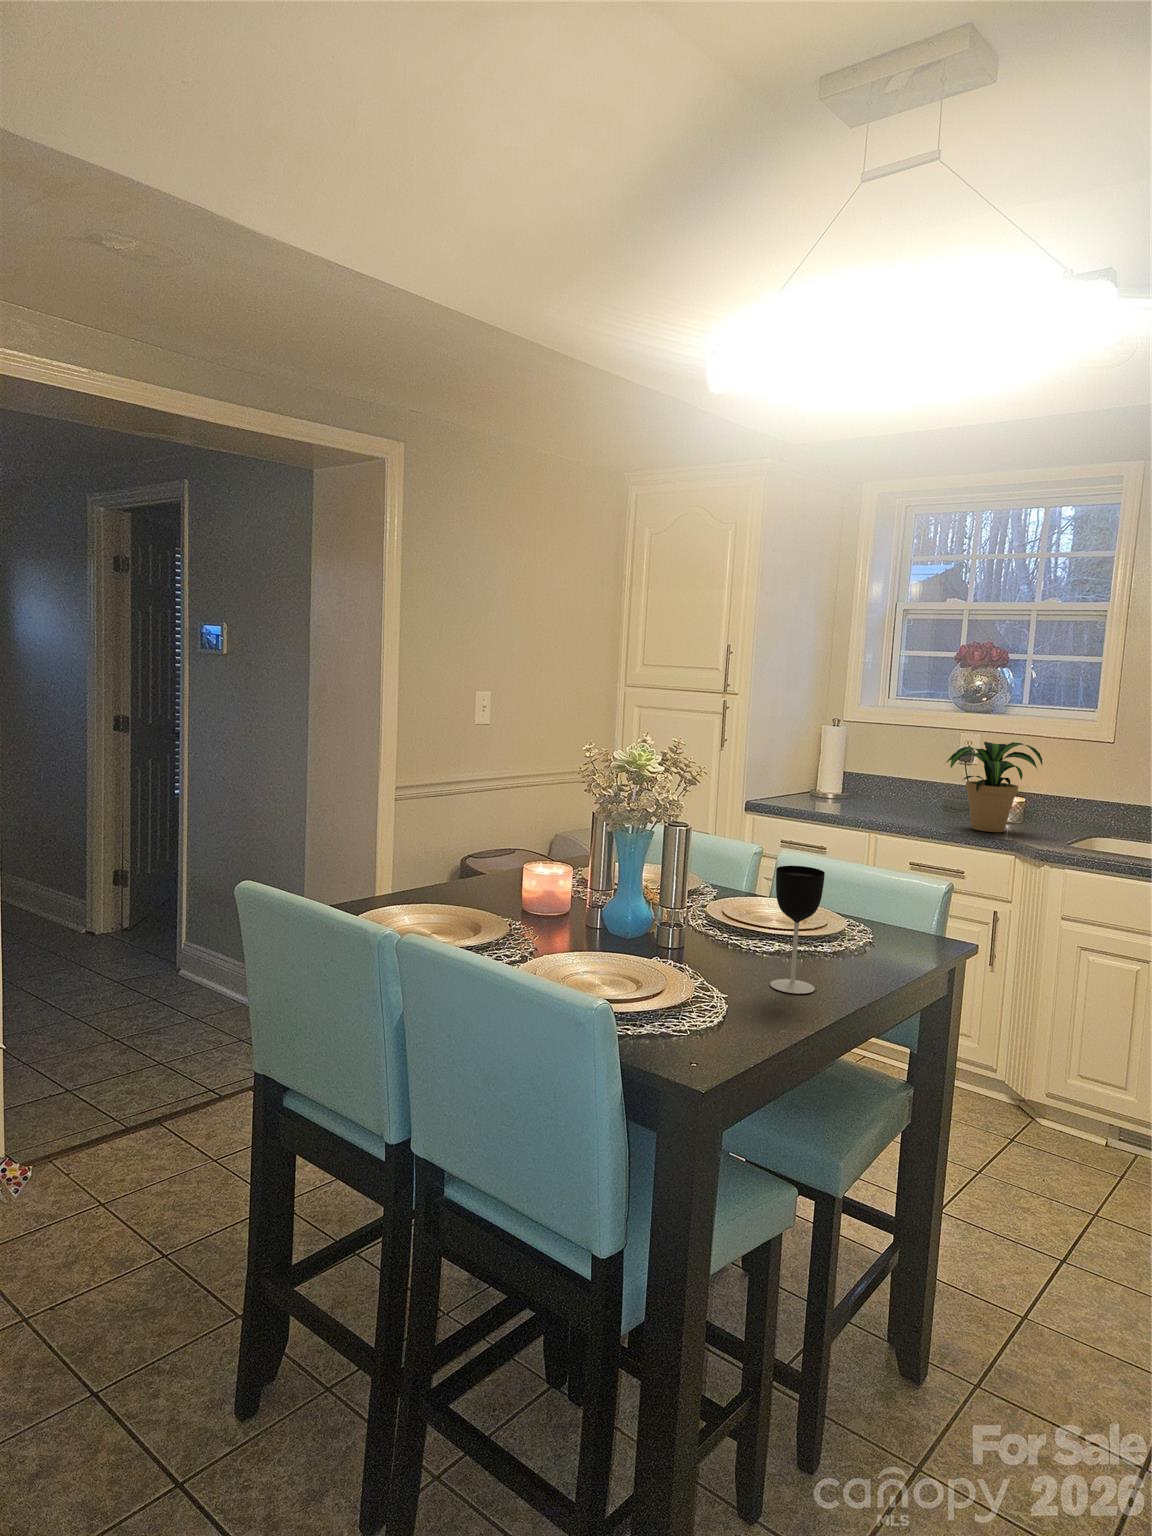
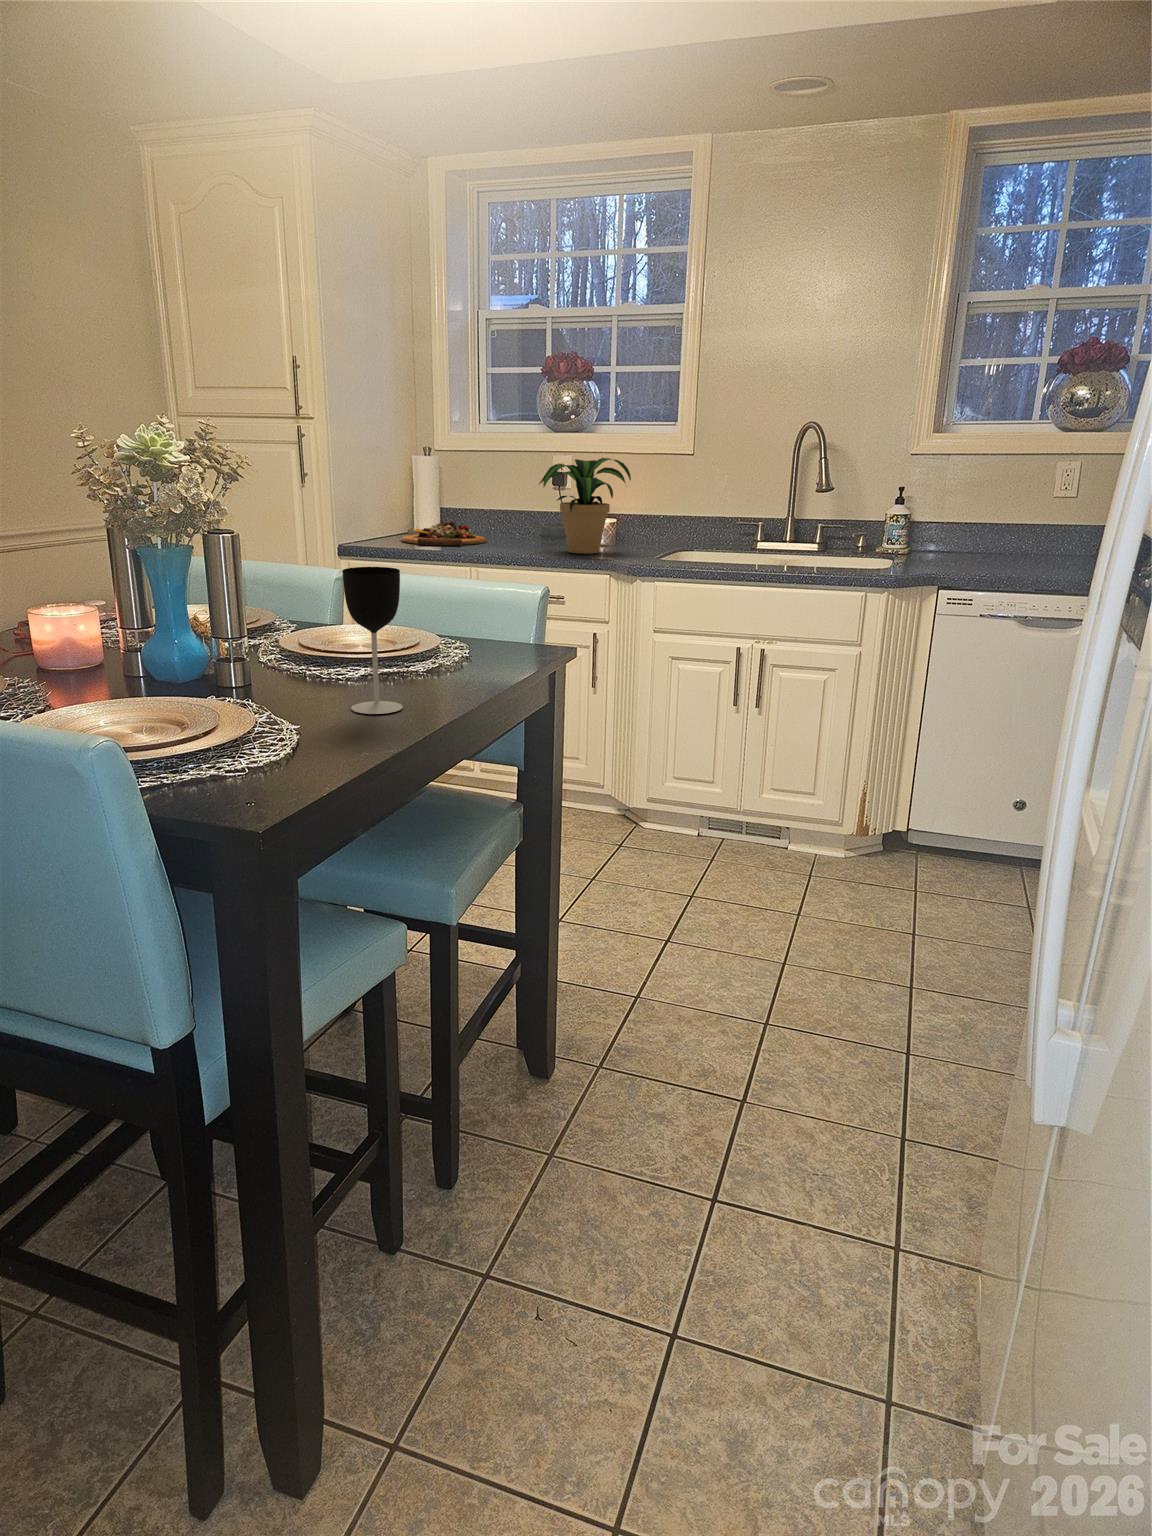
cutting board: none [807,789,889,813] -> present [401,521,487,546]

